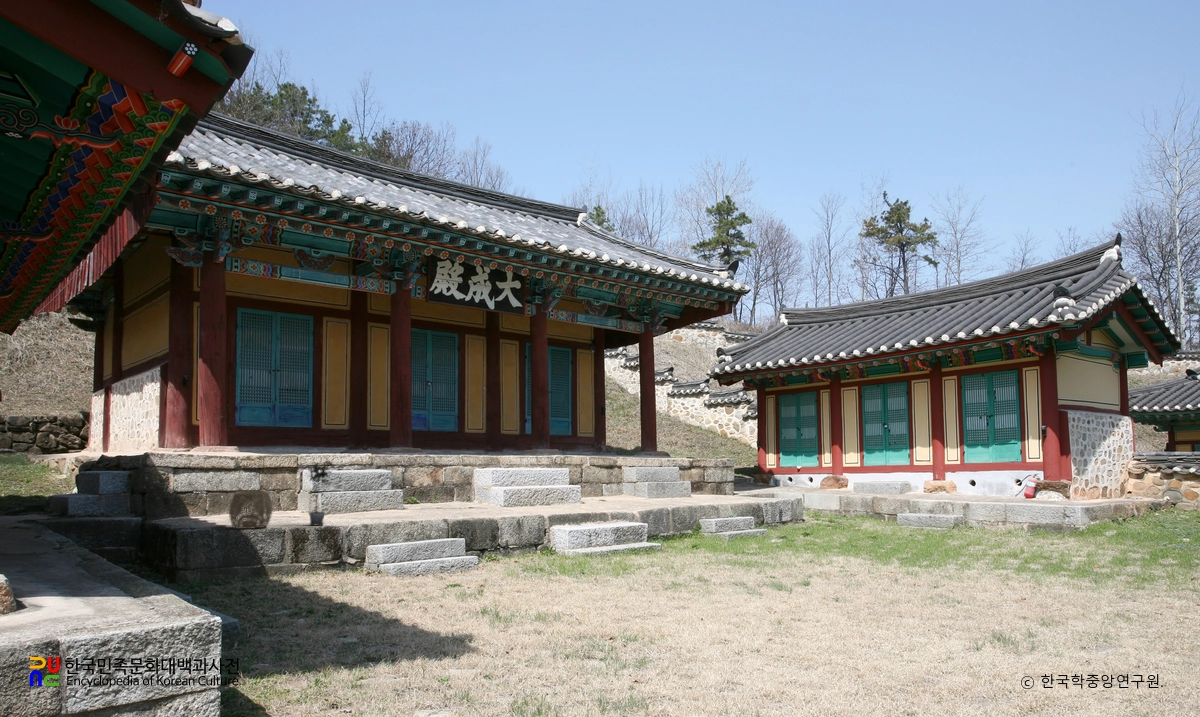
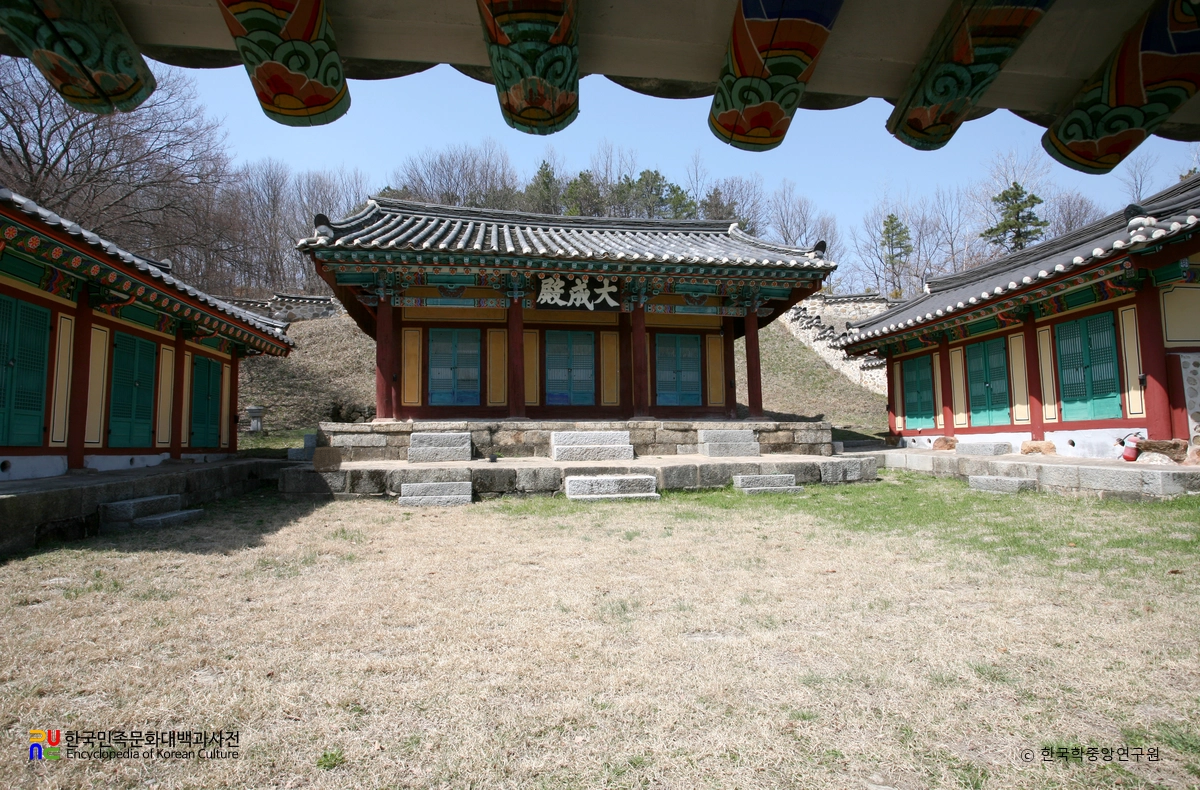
potted plant: present [308,458,335,526] -> present [487,424,501,462]

